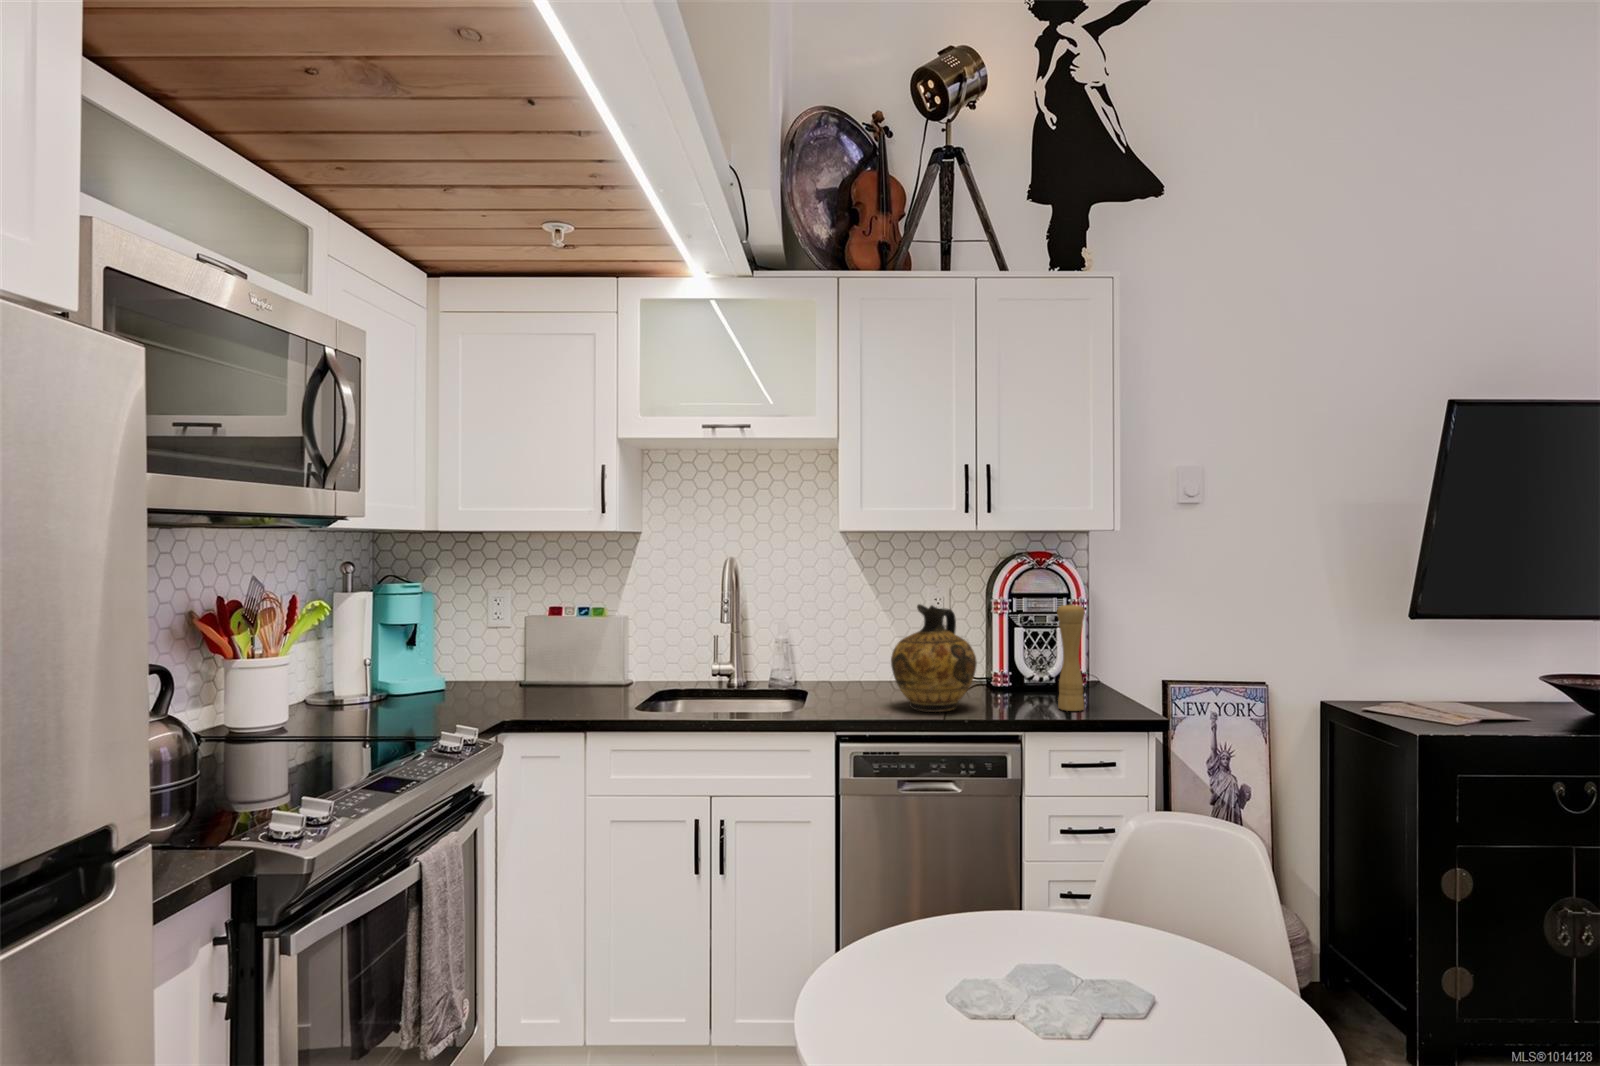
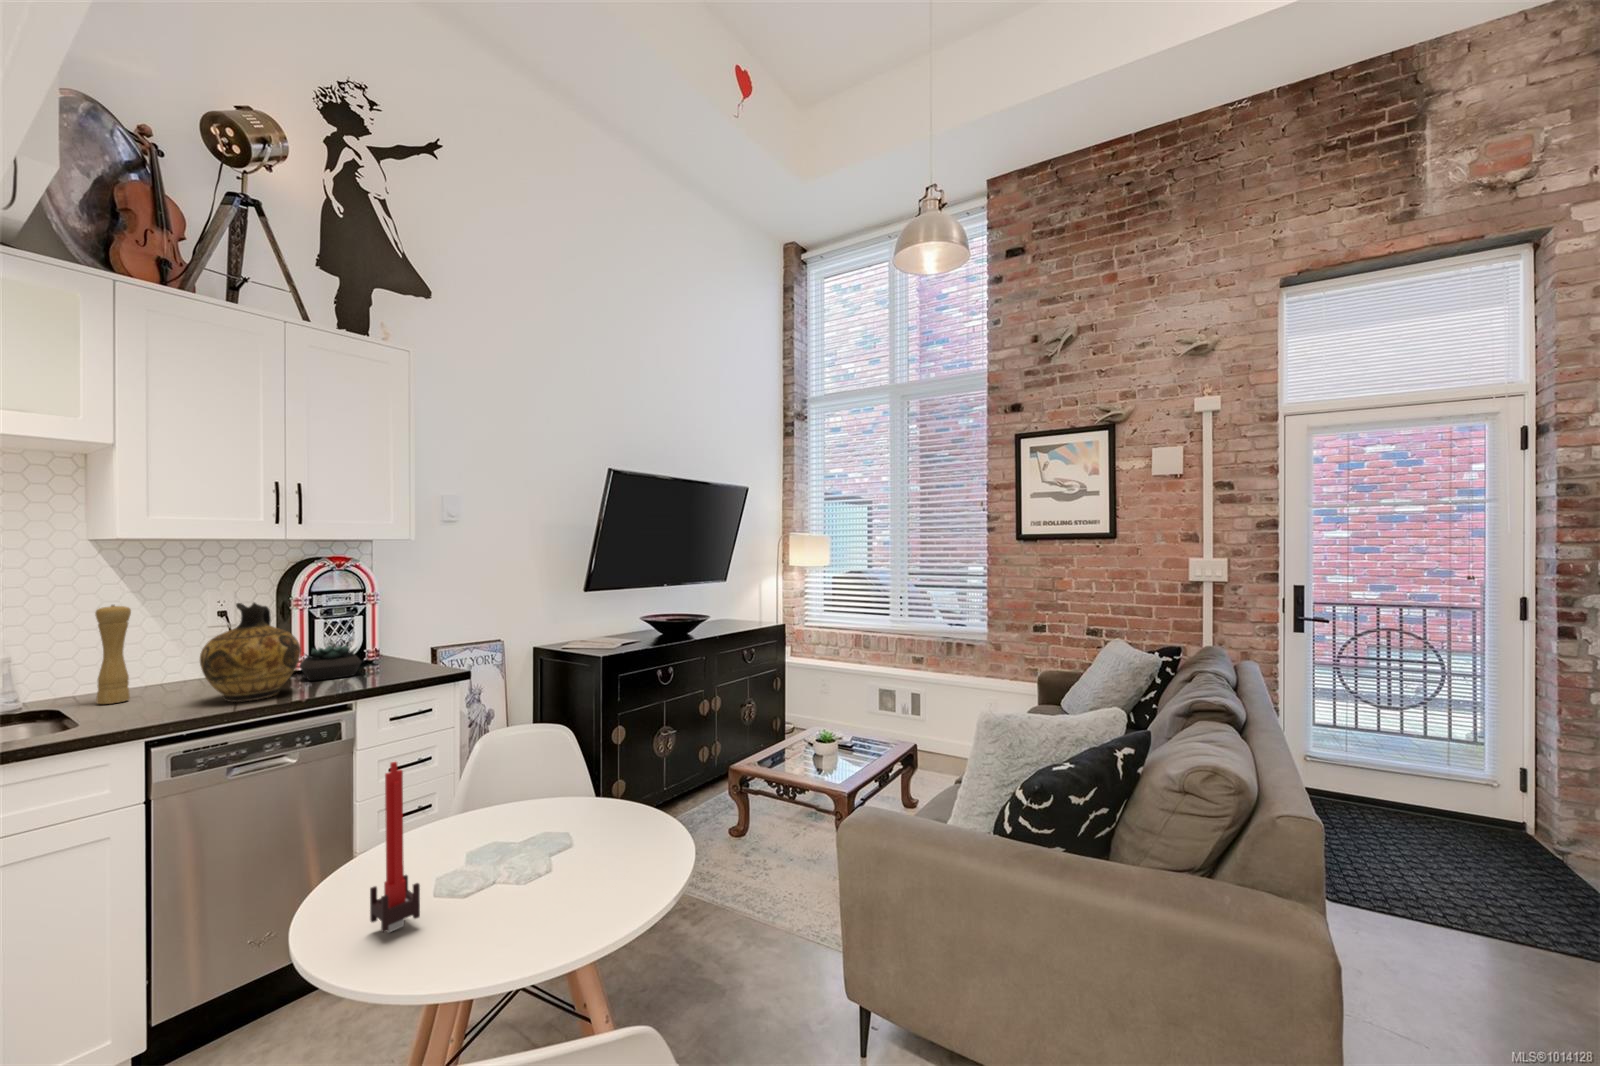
pepper mill: present [1057,603,1085,711] -> present [95,605,131,704]
succulent plant: none [990,660,1054,702] -> present [299,645,361,681]
candle: none [850,824,891,1021] -> present [370,762,420,933]

